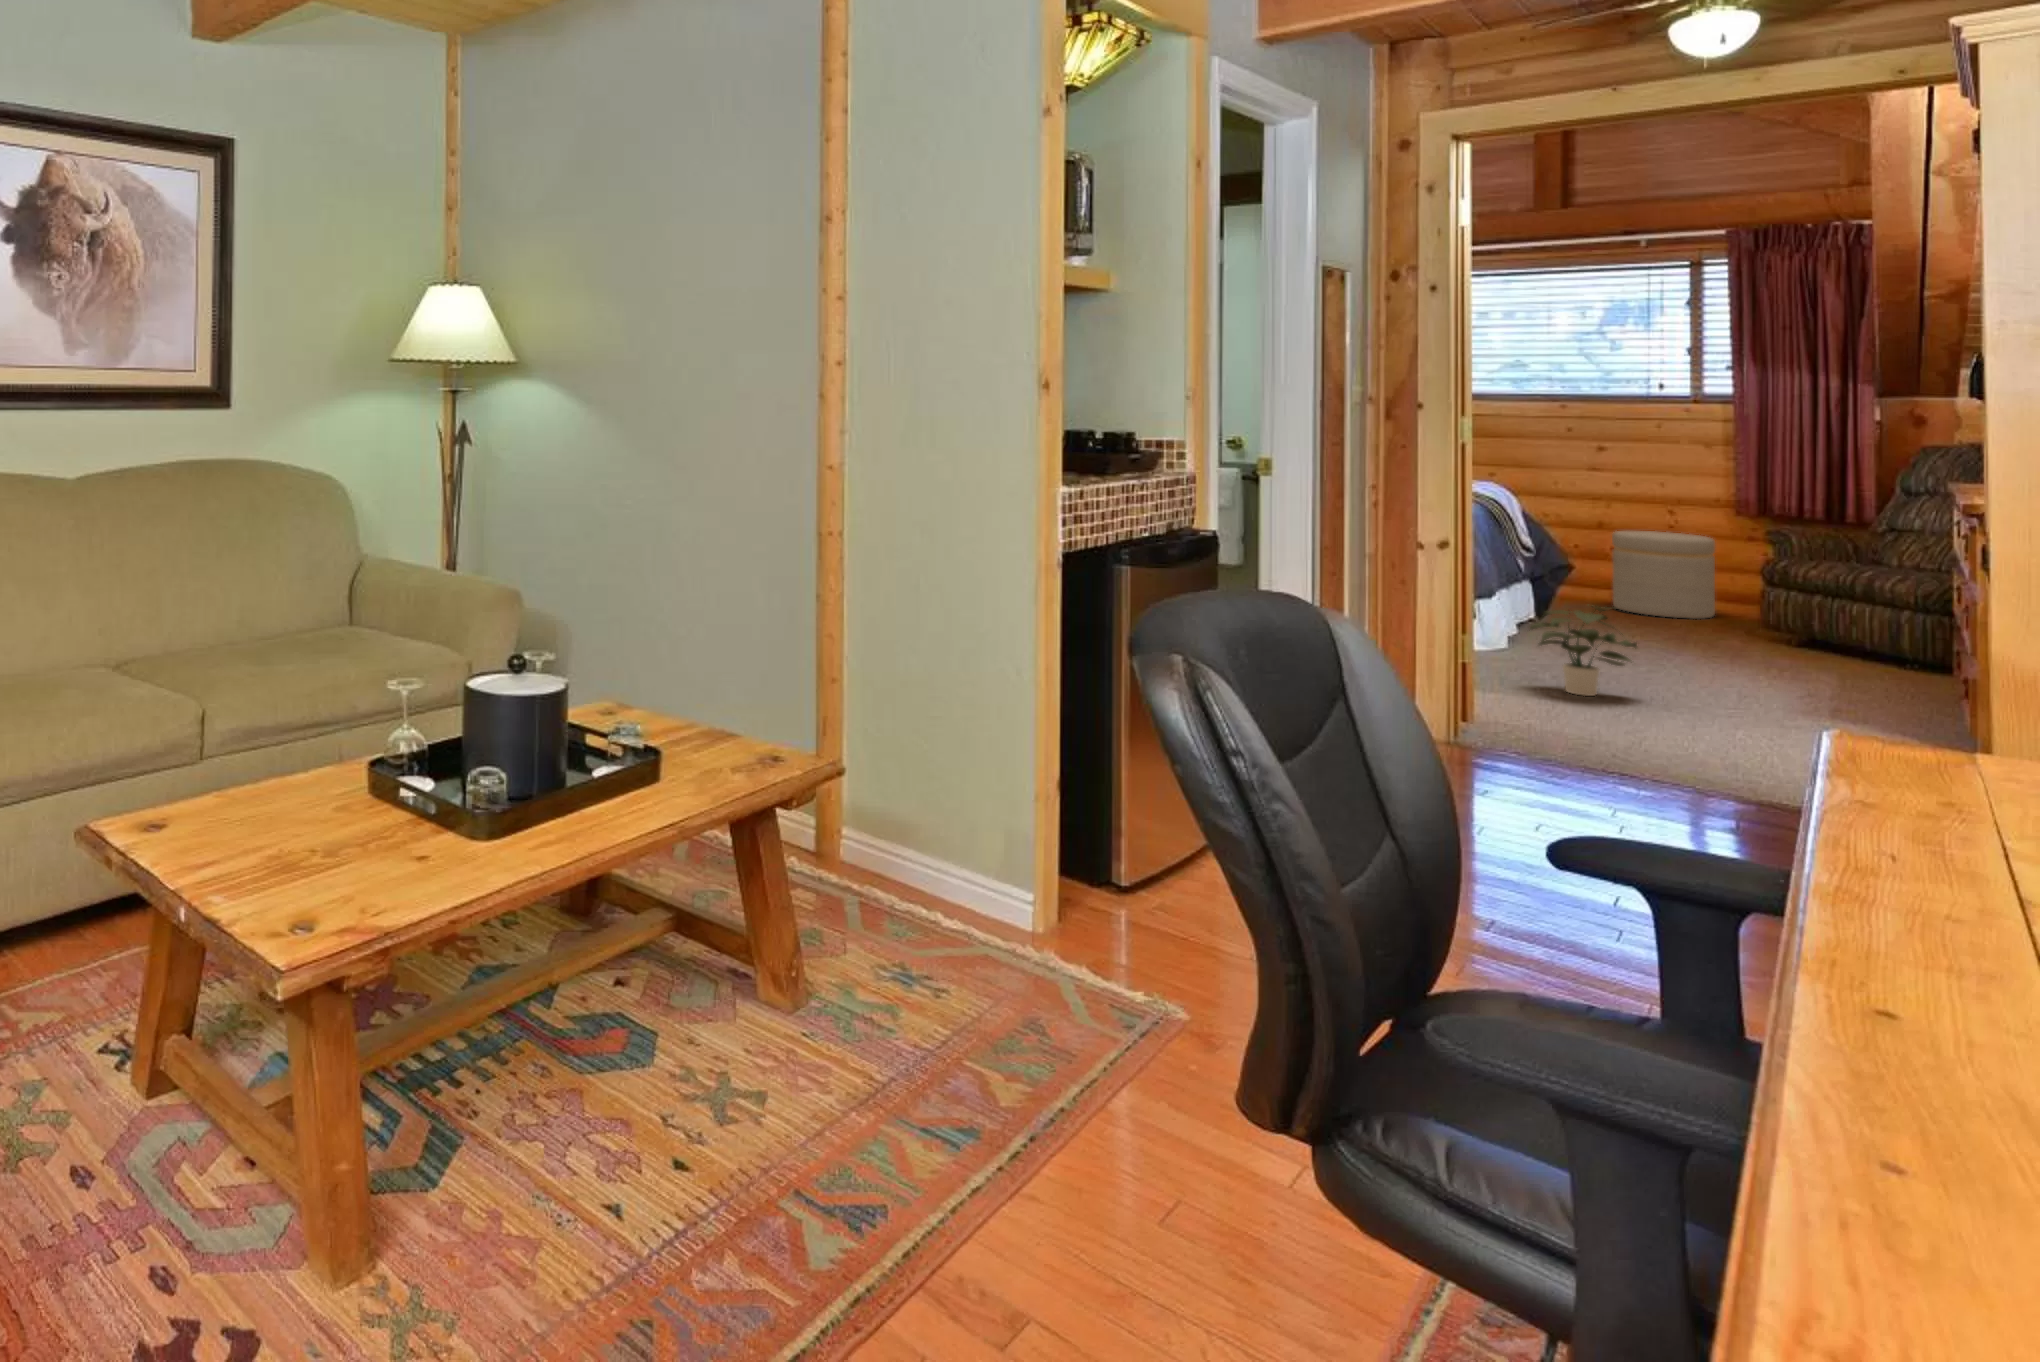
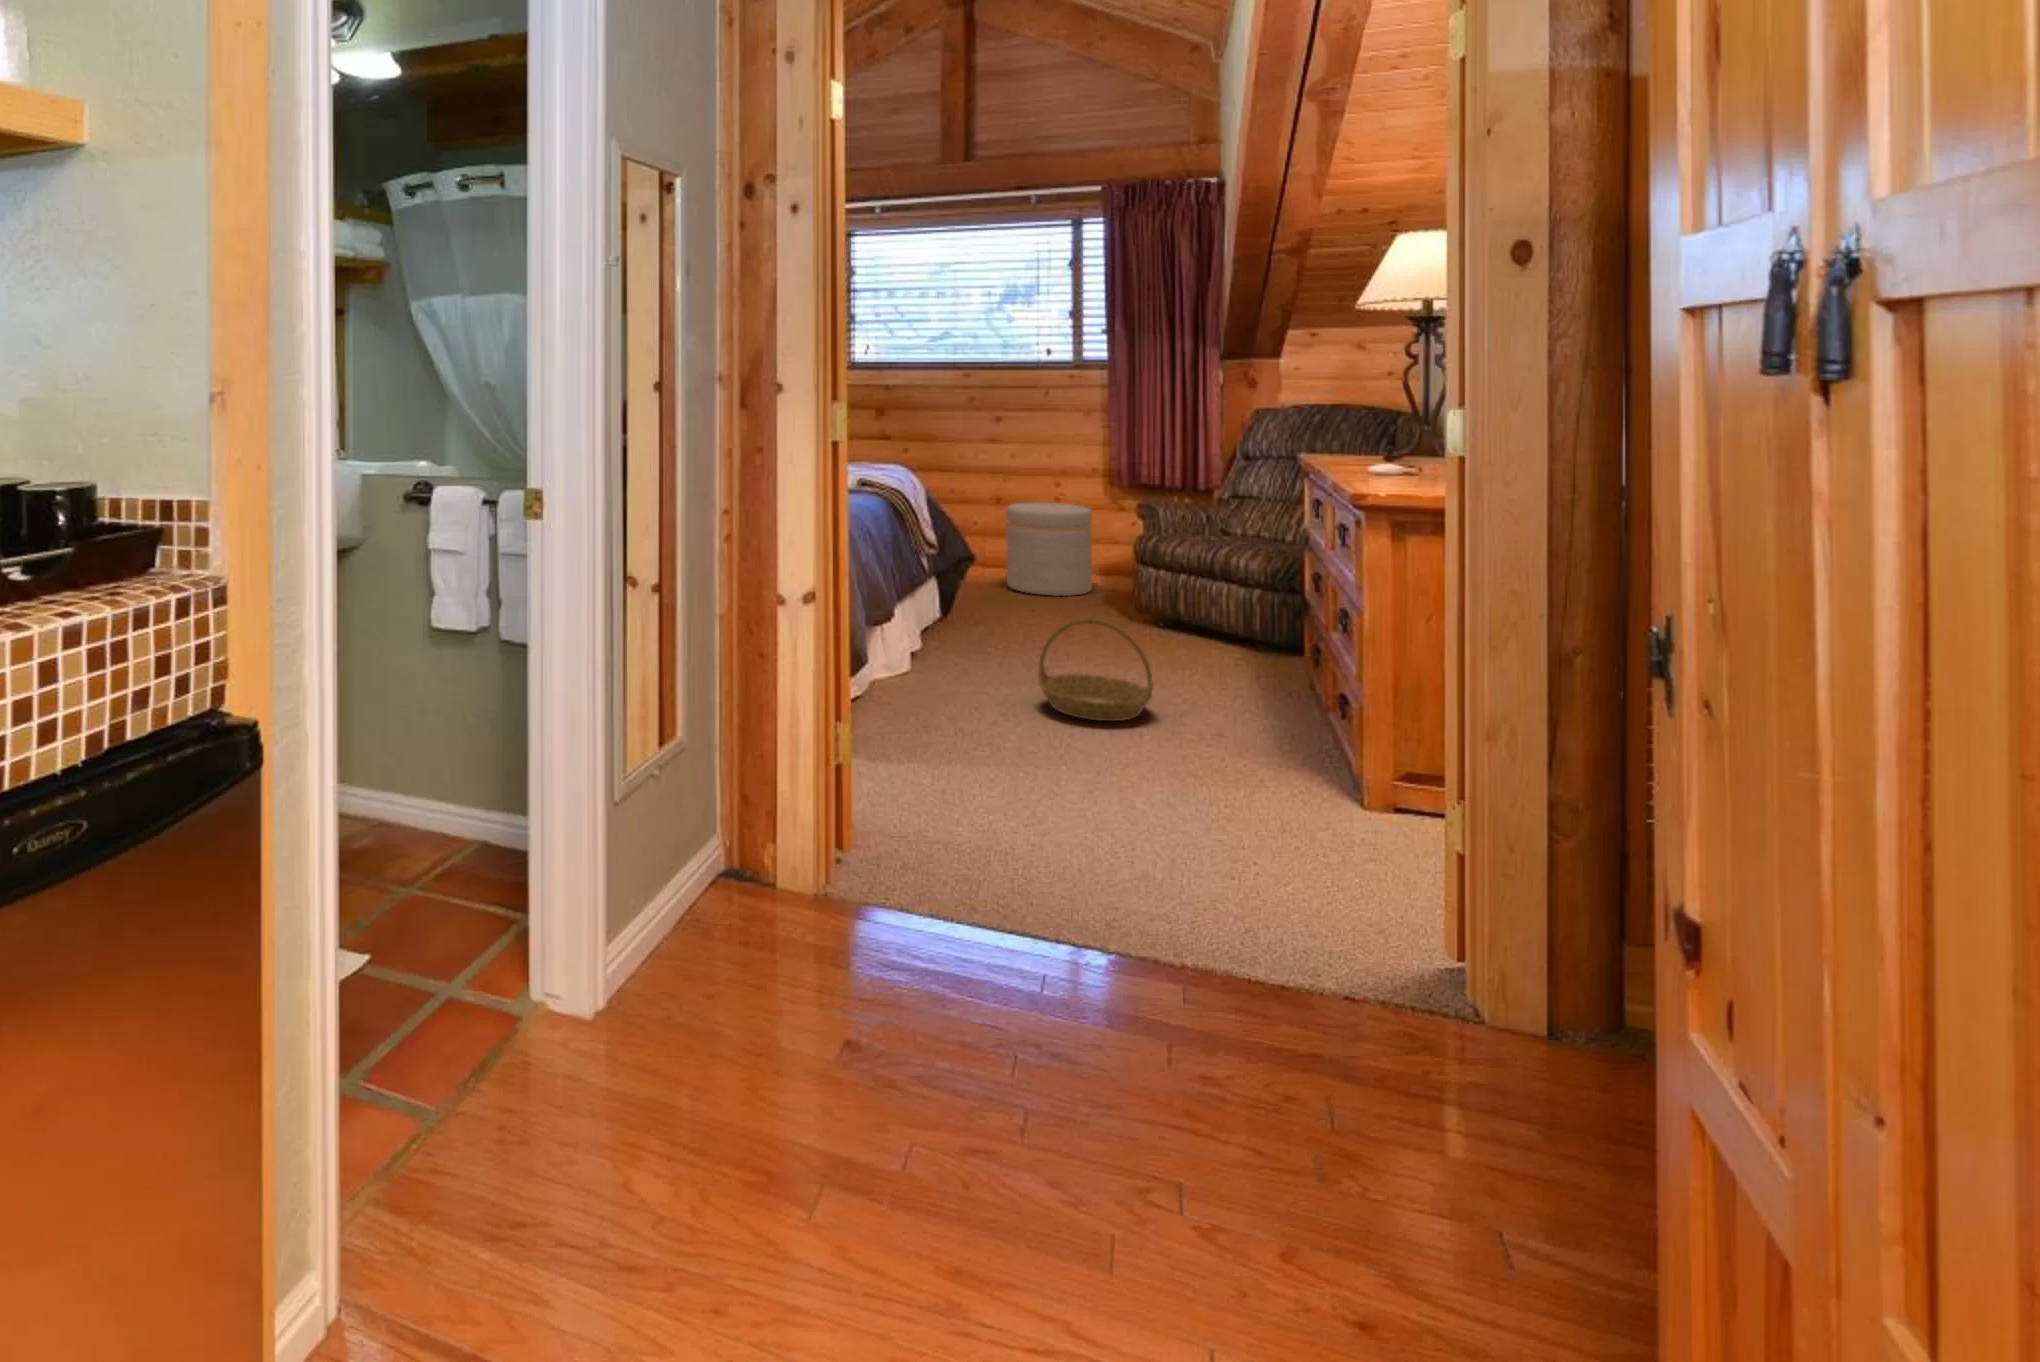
potted plant: present [1531,607,1637,696] -> none [923,629,1036,748]
basket: none [1643,610,1764,693] -> present [1038,619,1153,721]

